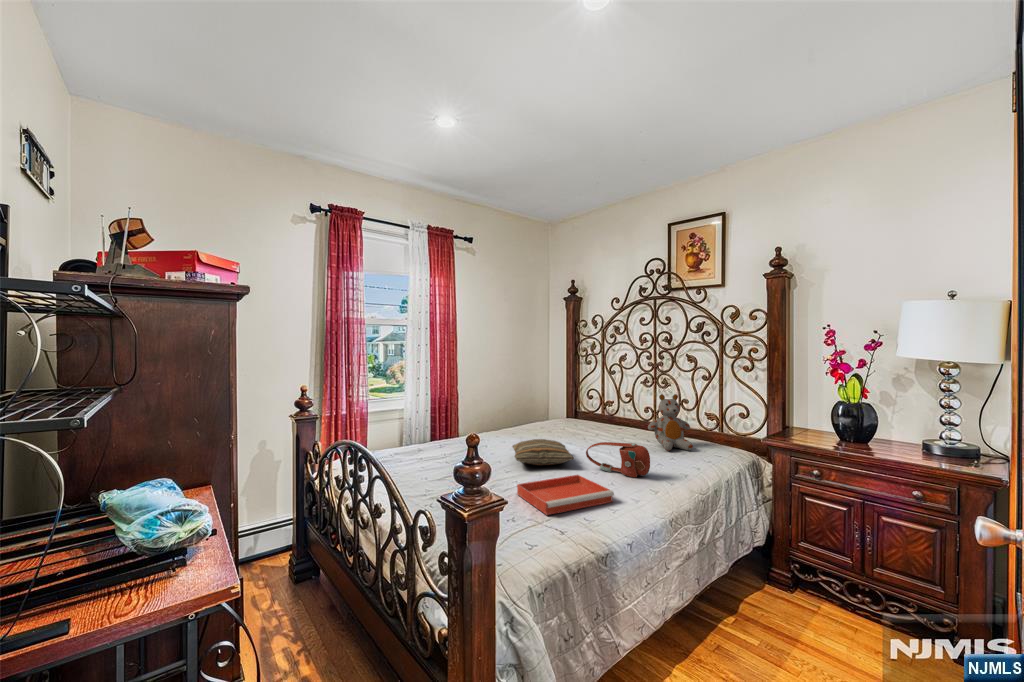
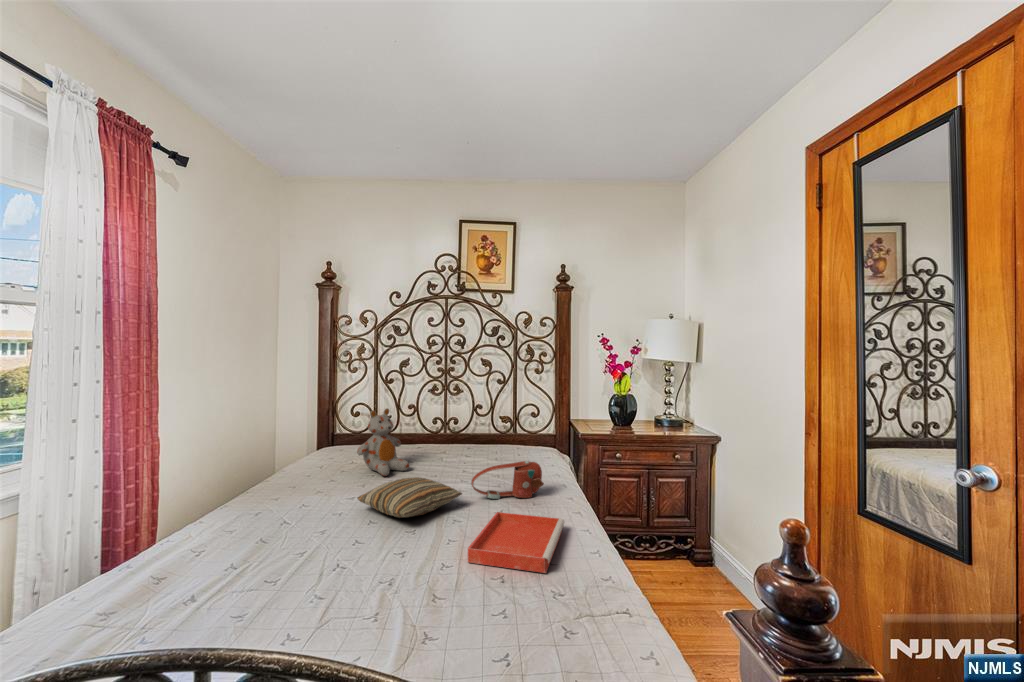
stuffed bear: present [648,394,693,451] -> present [357,408,409,476]

